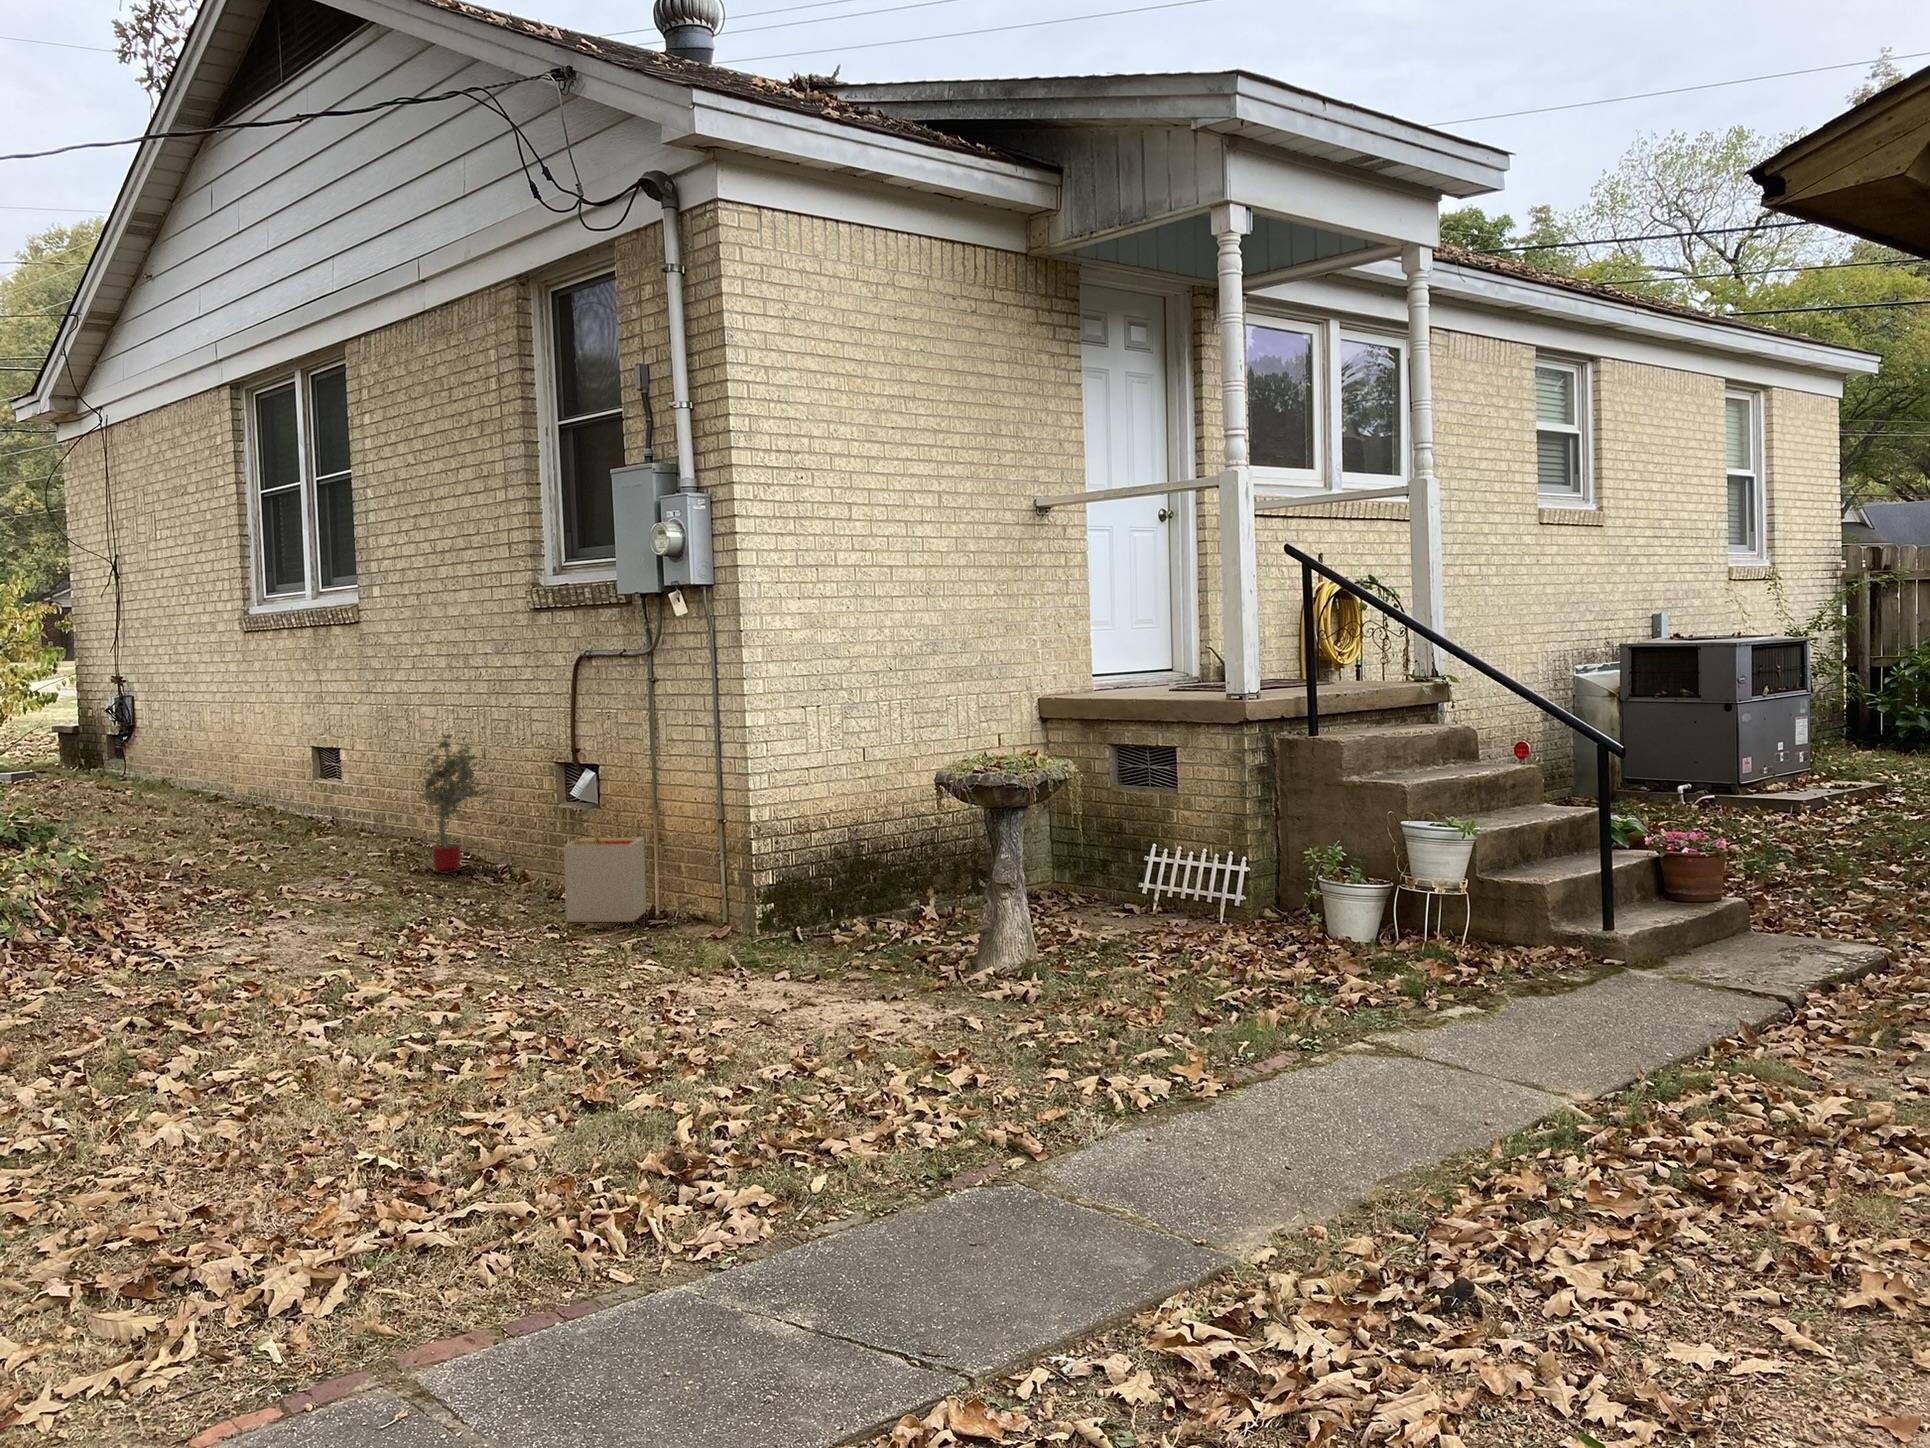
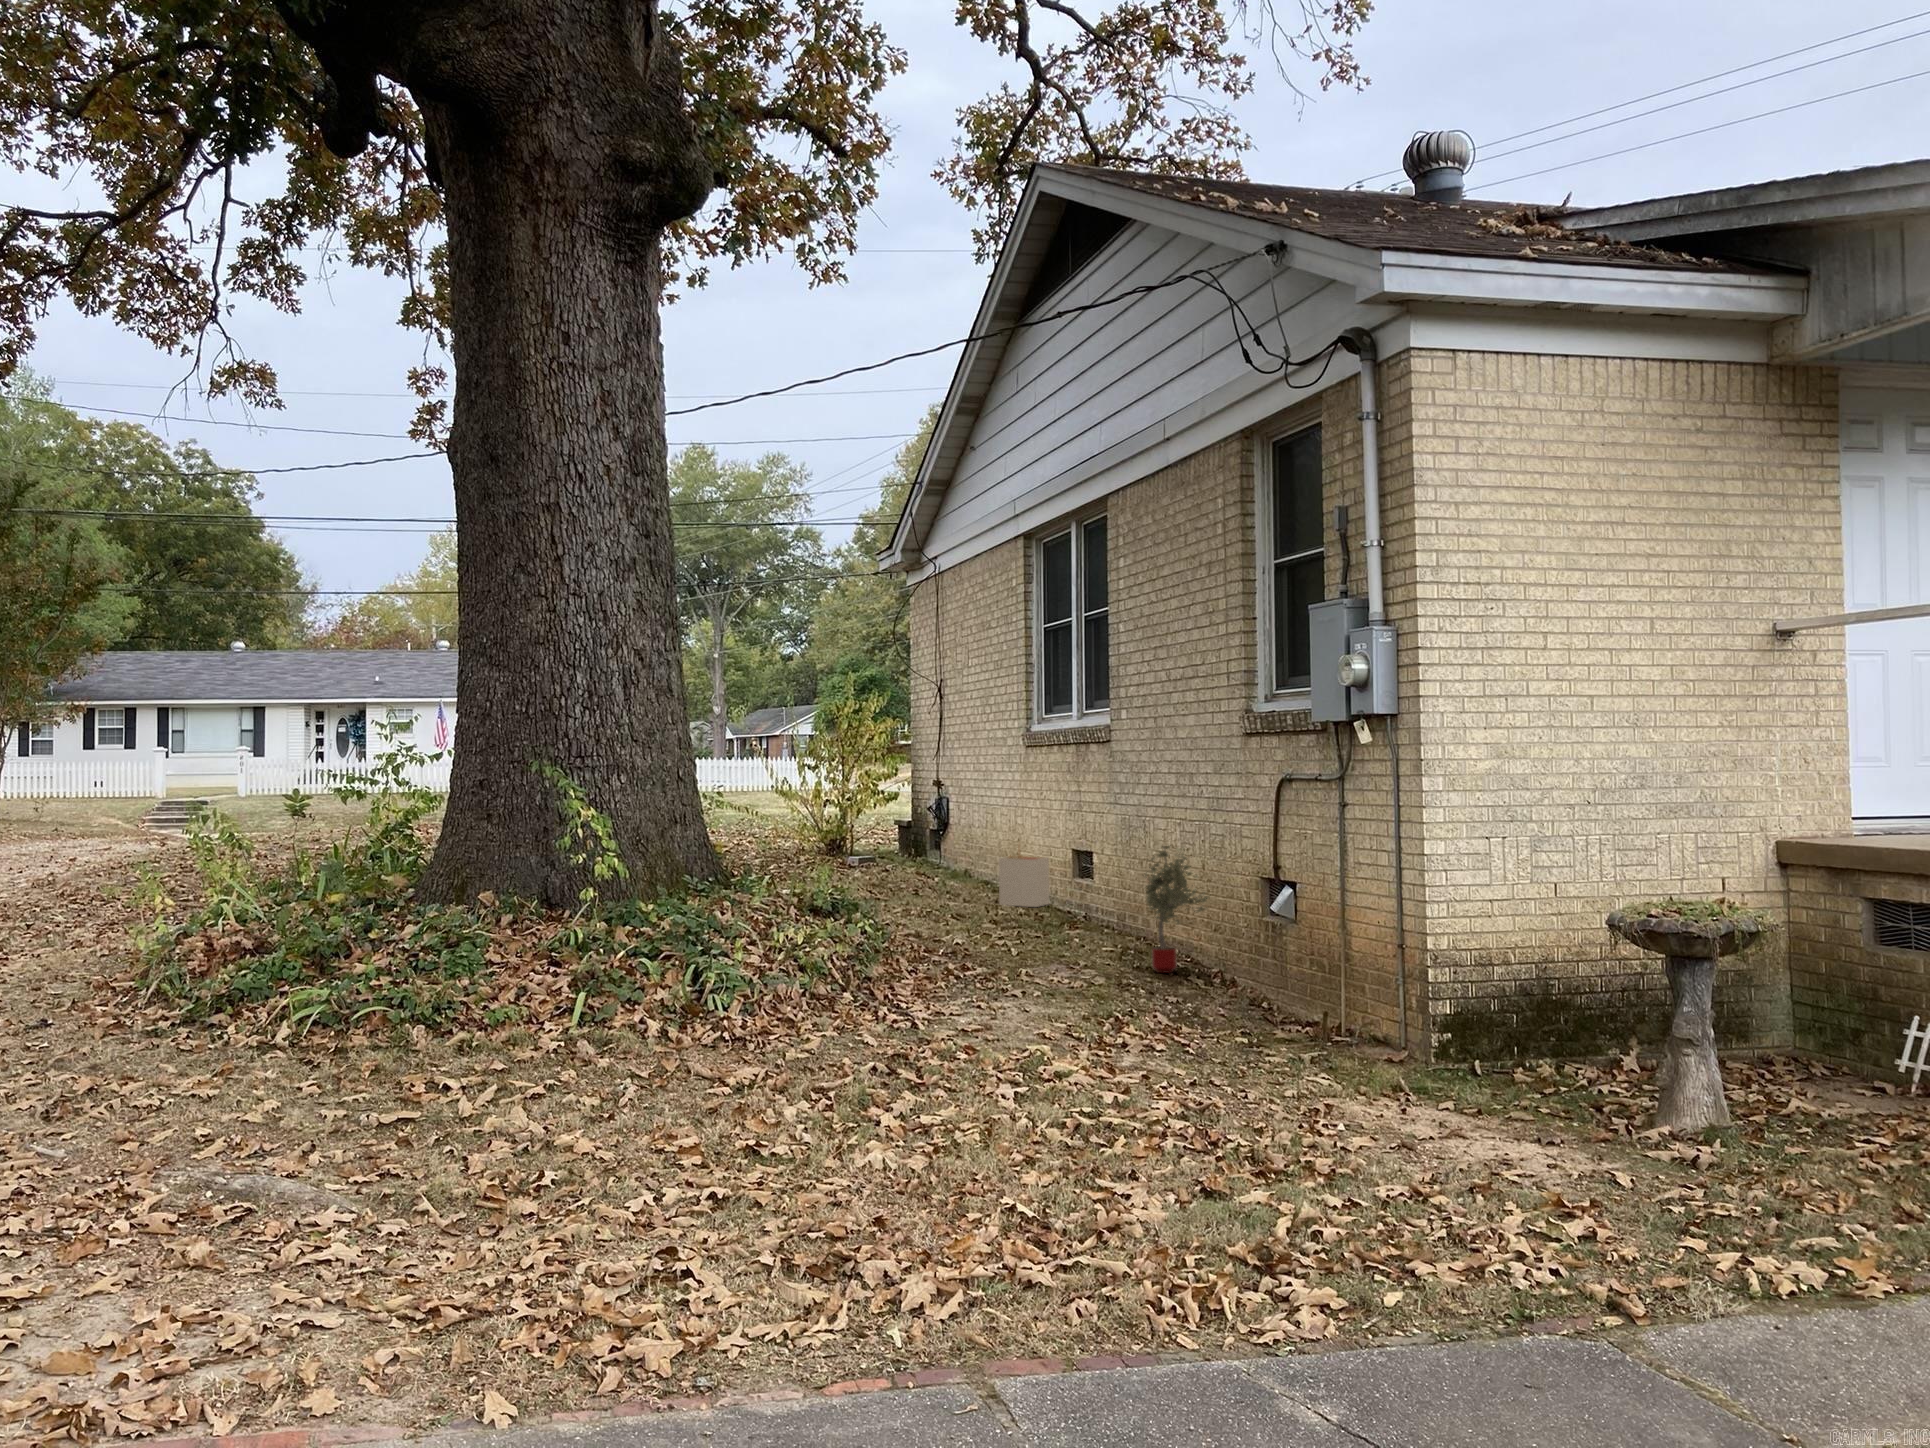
storage bin: present [564,817,646,922] -> present [999,844,1049,907]

